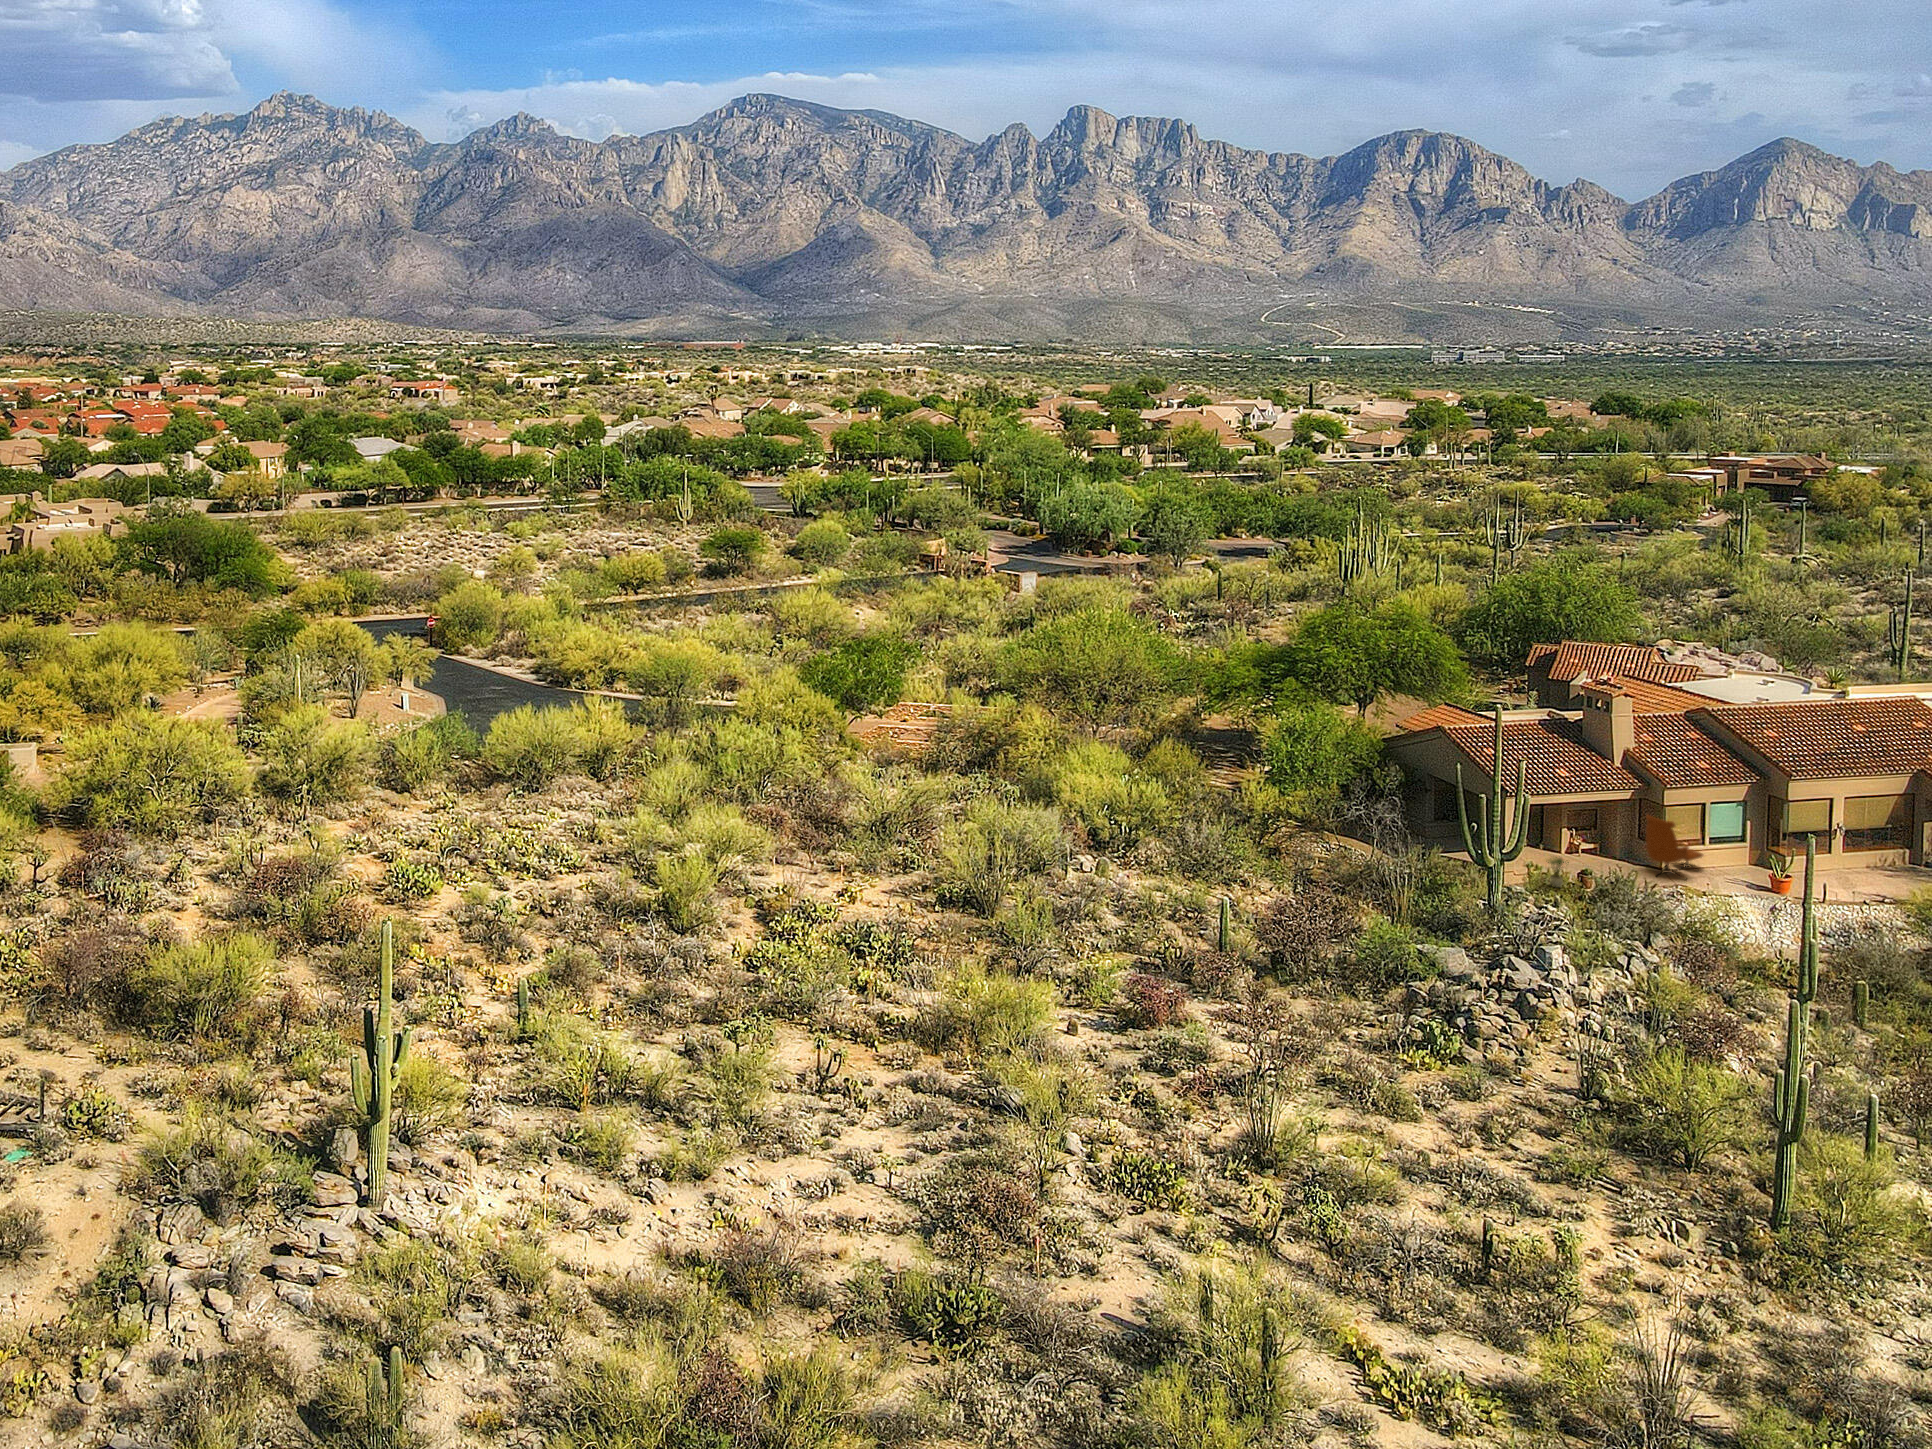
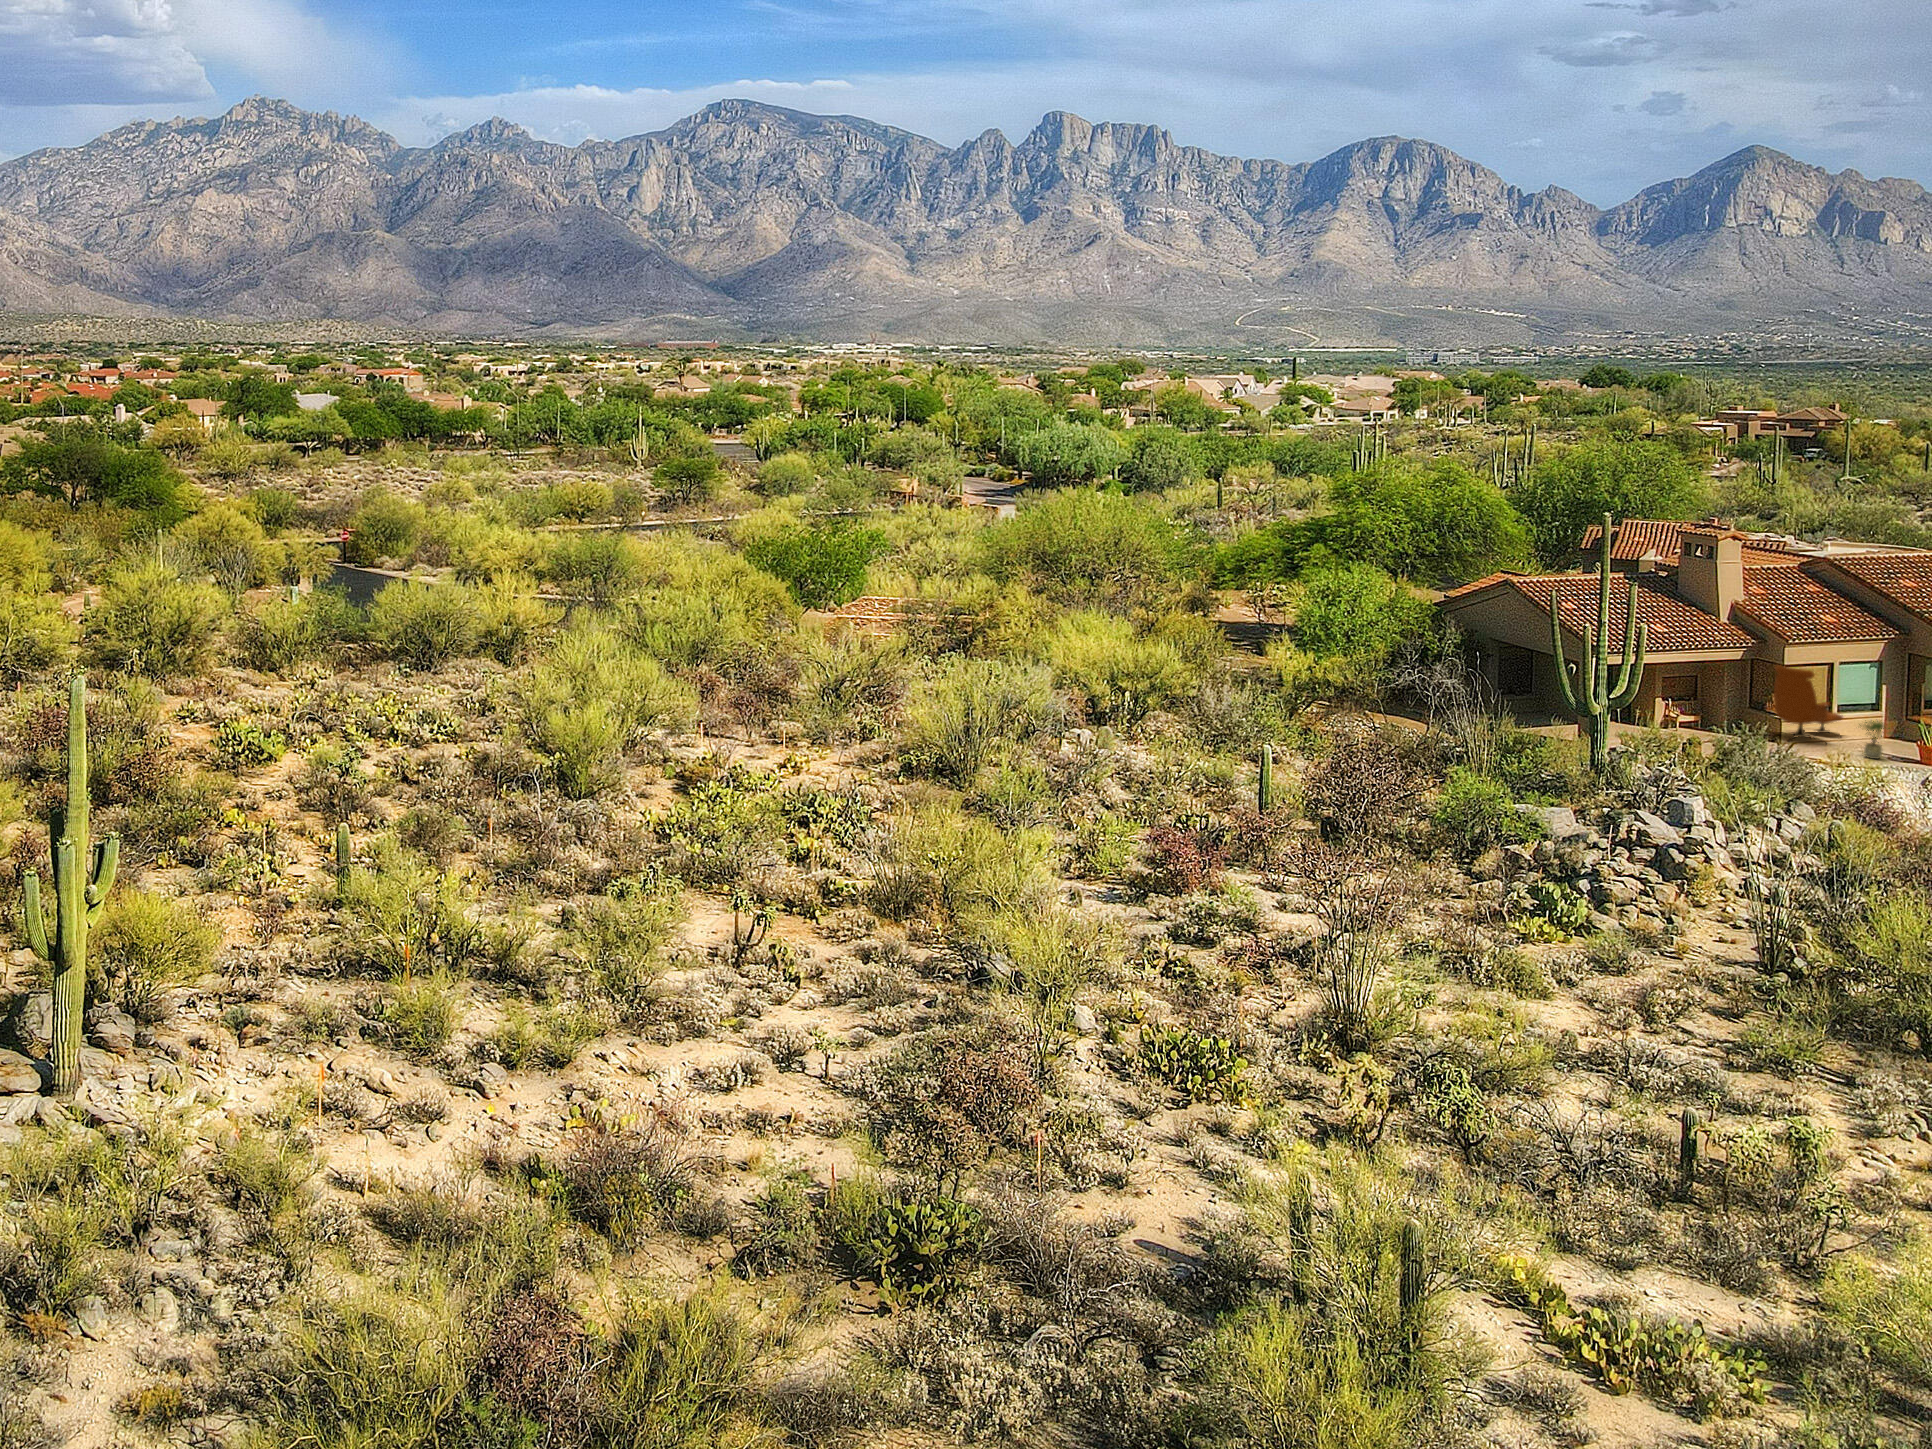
potted plant: present [1546,857,1569,888] -> present [1860,721,1890,759]

